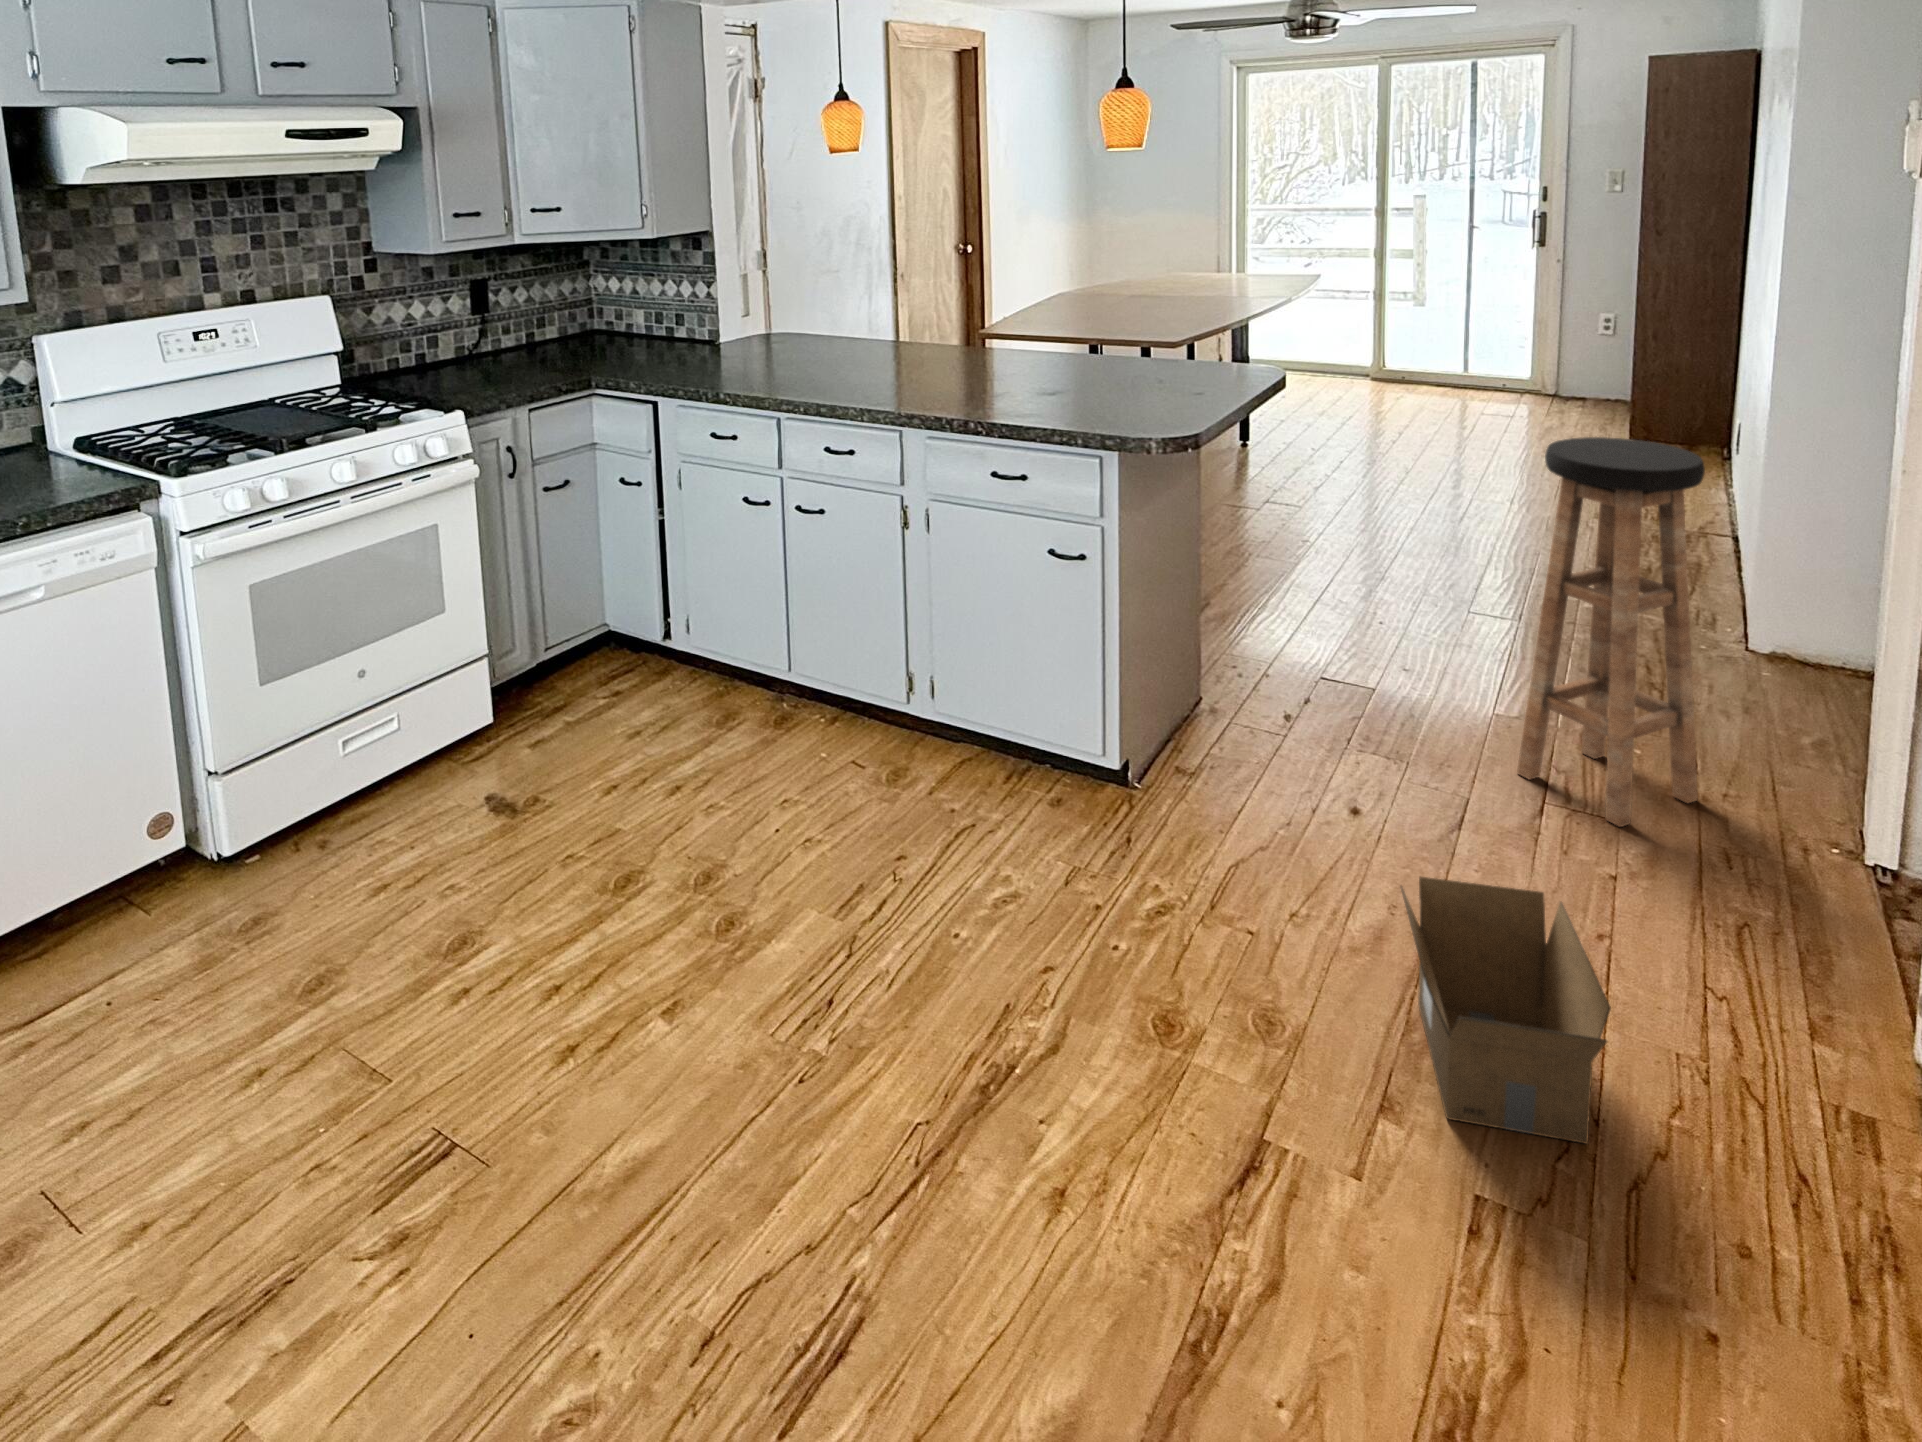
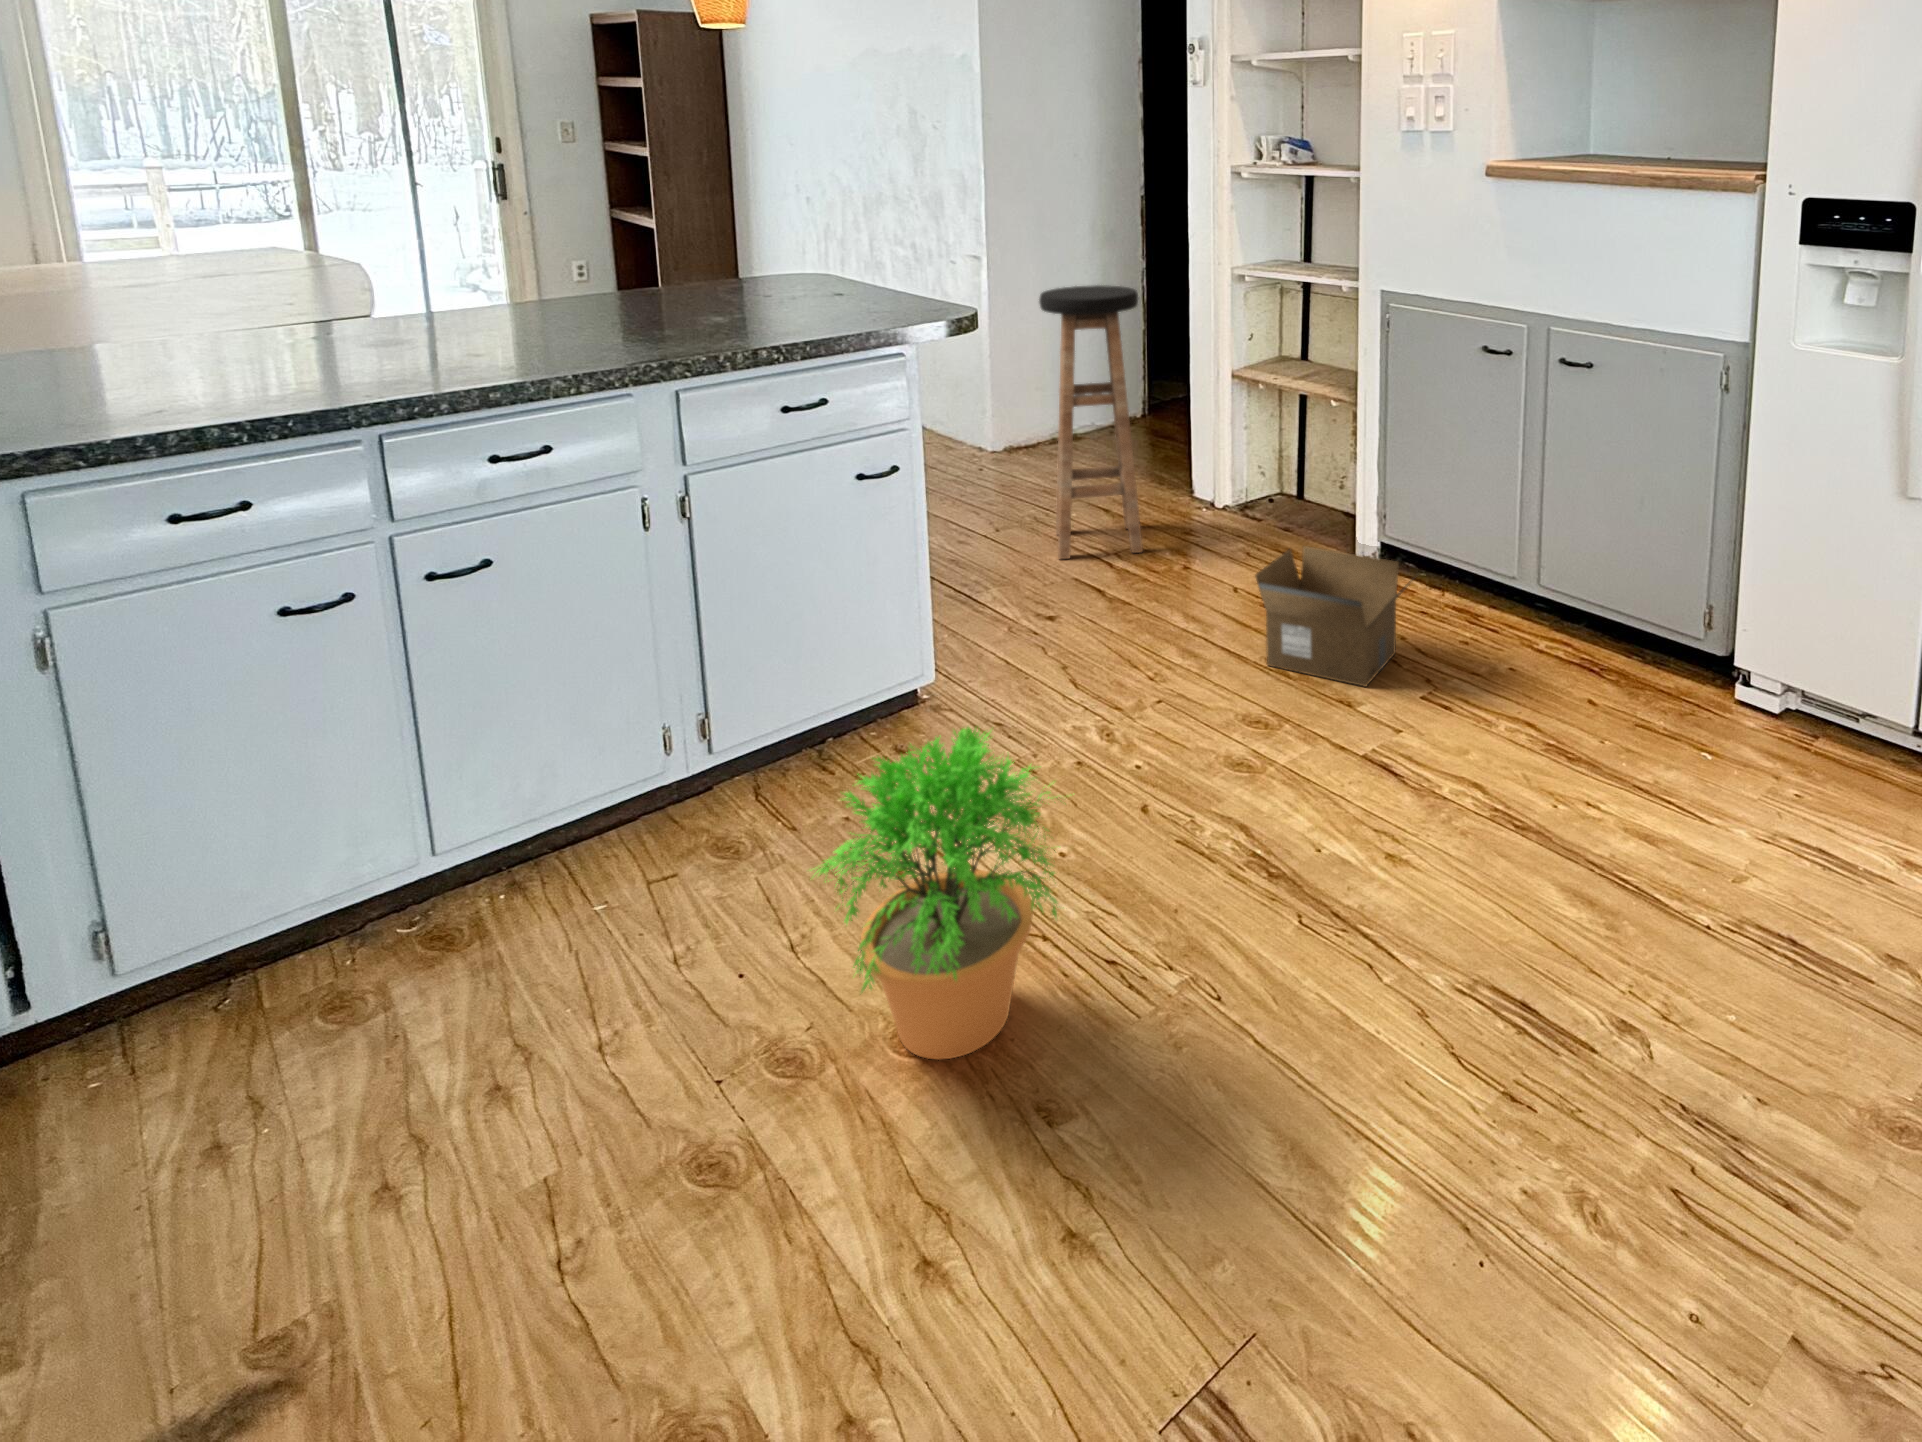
potted plant: none [661,715,839,961] -> present [811,727,1057,1059]

